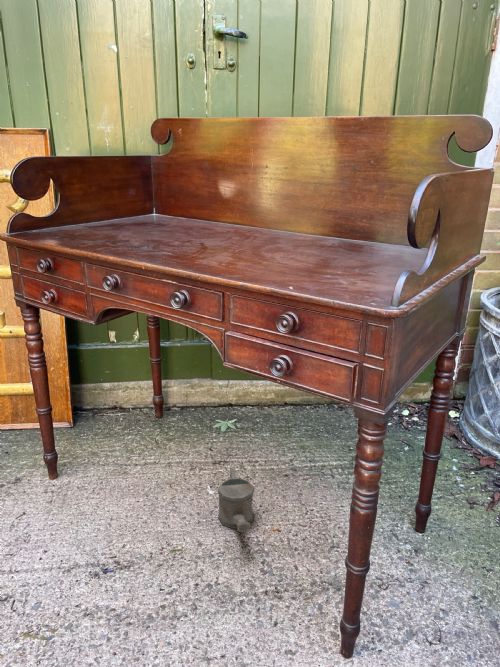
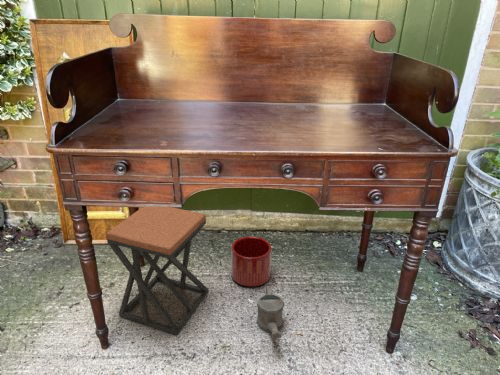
stool: none [9,362,153,539] -> present [106,206,209,335]
planter: none [183,408,237,474] -> present [231,236,271,286]

